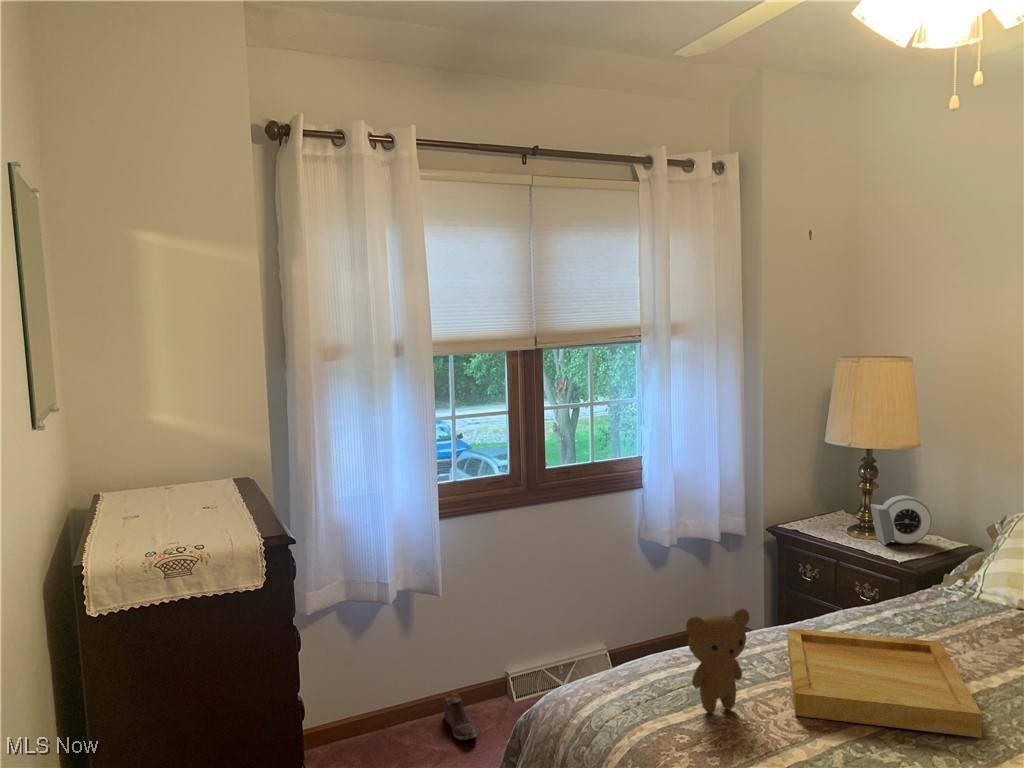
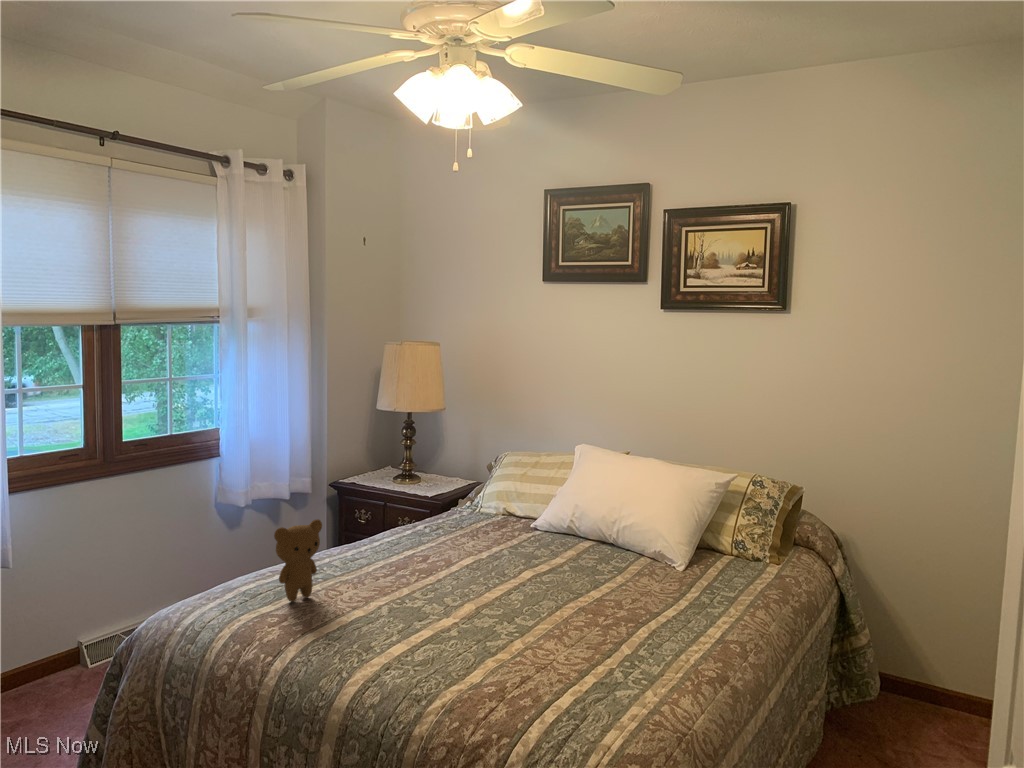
alarm clock: present [870,495,932,545] -> none [409,448,452,487]
tray: present [787,628,982,738] -> none [349,536,474,593]
shoe: present [444,693,477,740] -> none [12,670,54,710]

